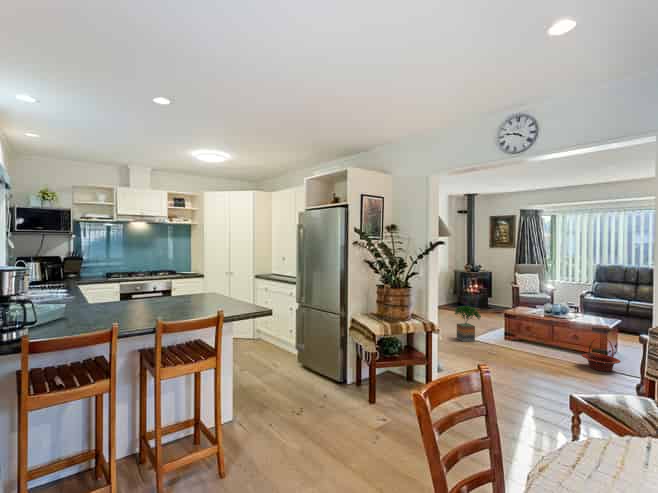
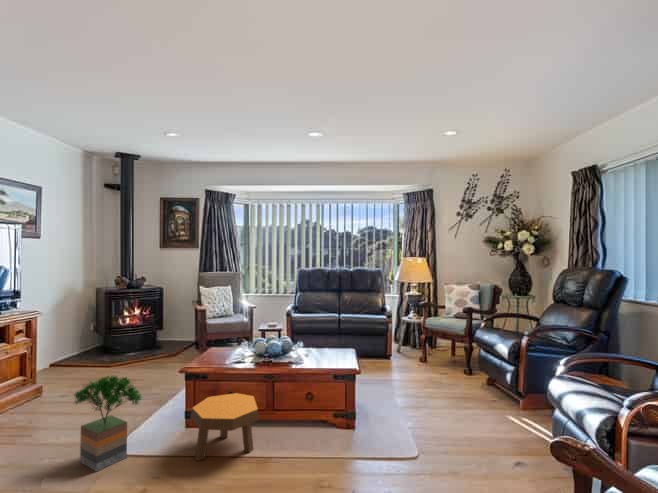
footstool: none [503,325,540,353] -> present [190,393,259,461]
basket: present [582,337,621,371] -> none [332,399,389,466]

